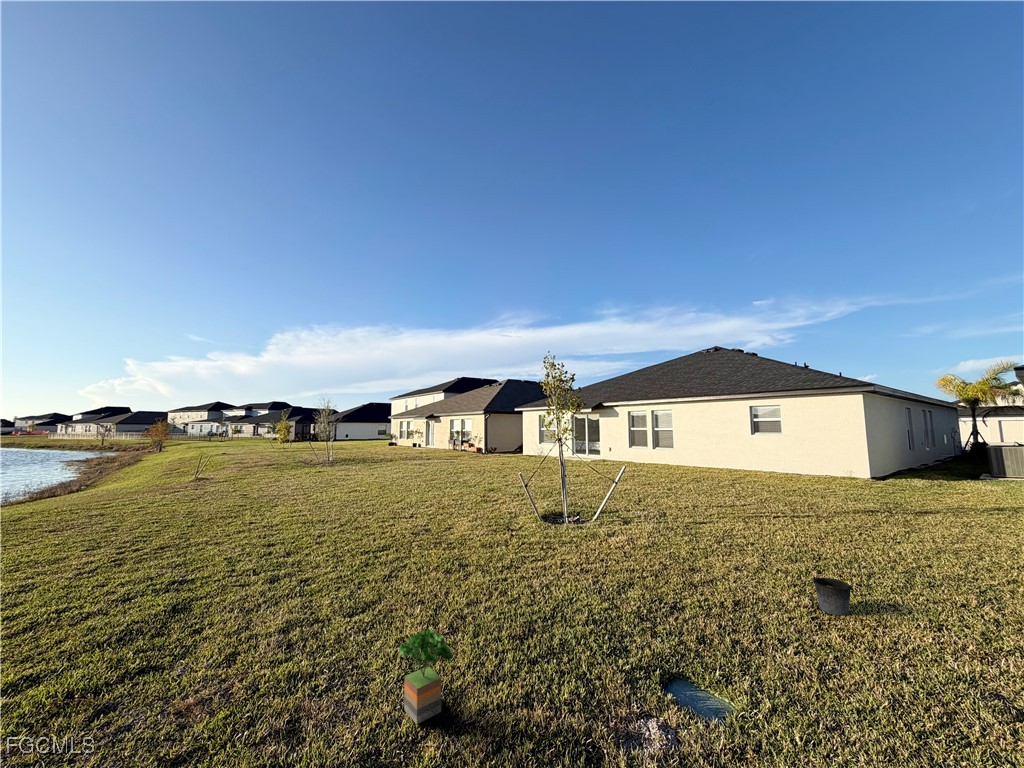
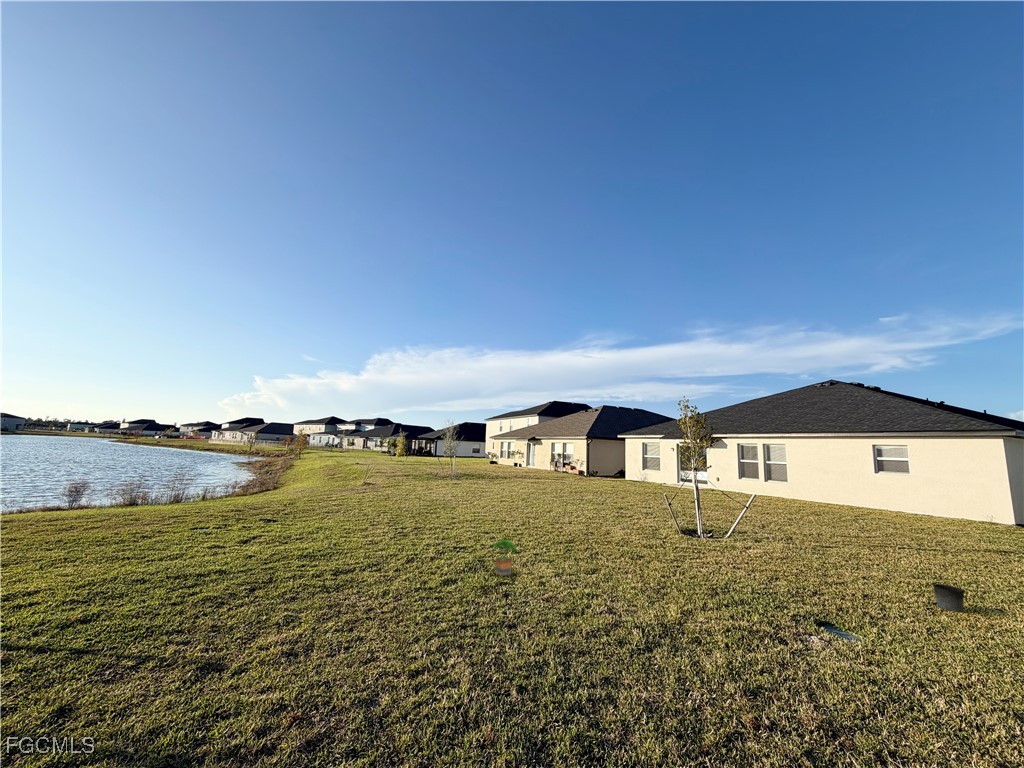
potted tree: present [399,629,453,724] -> present [494,540,517,576]

